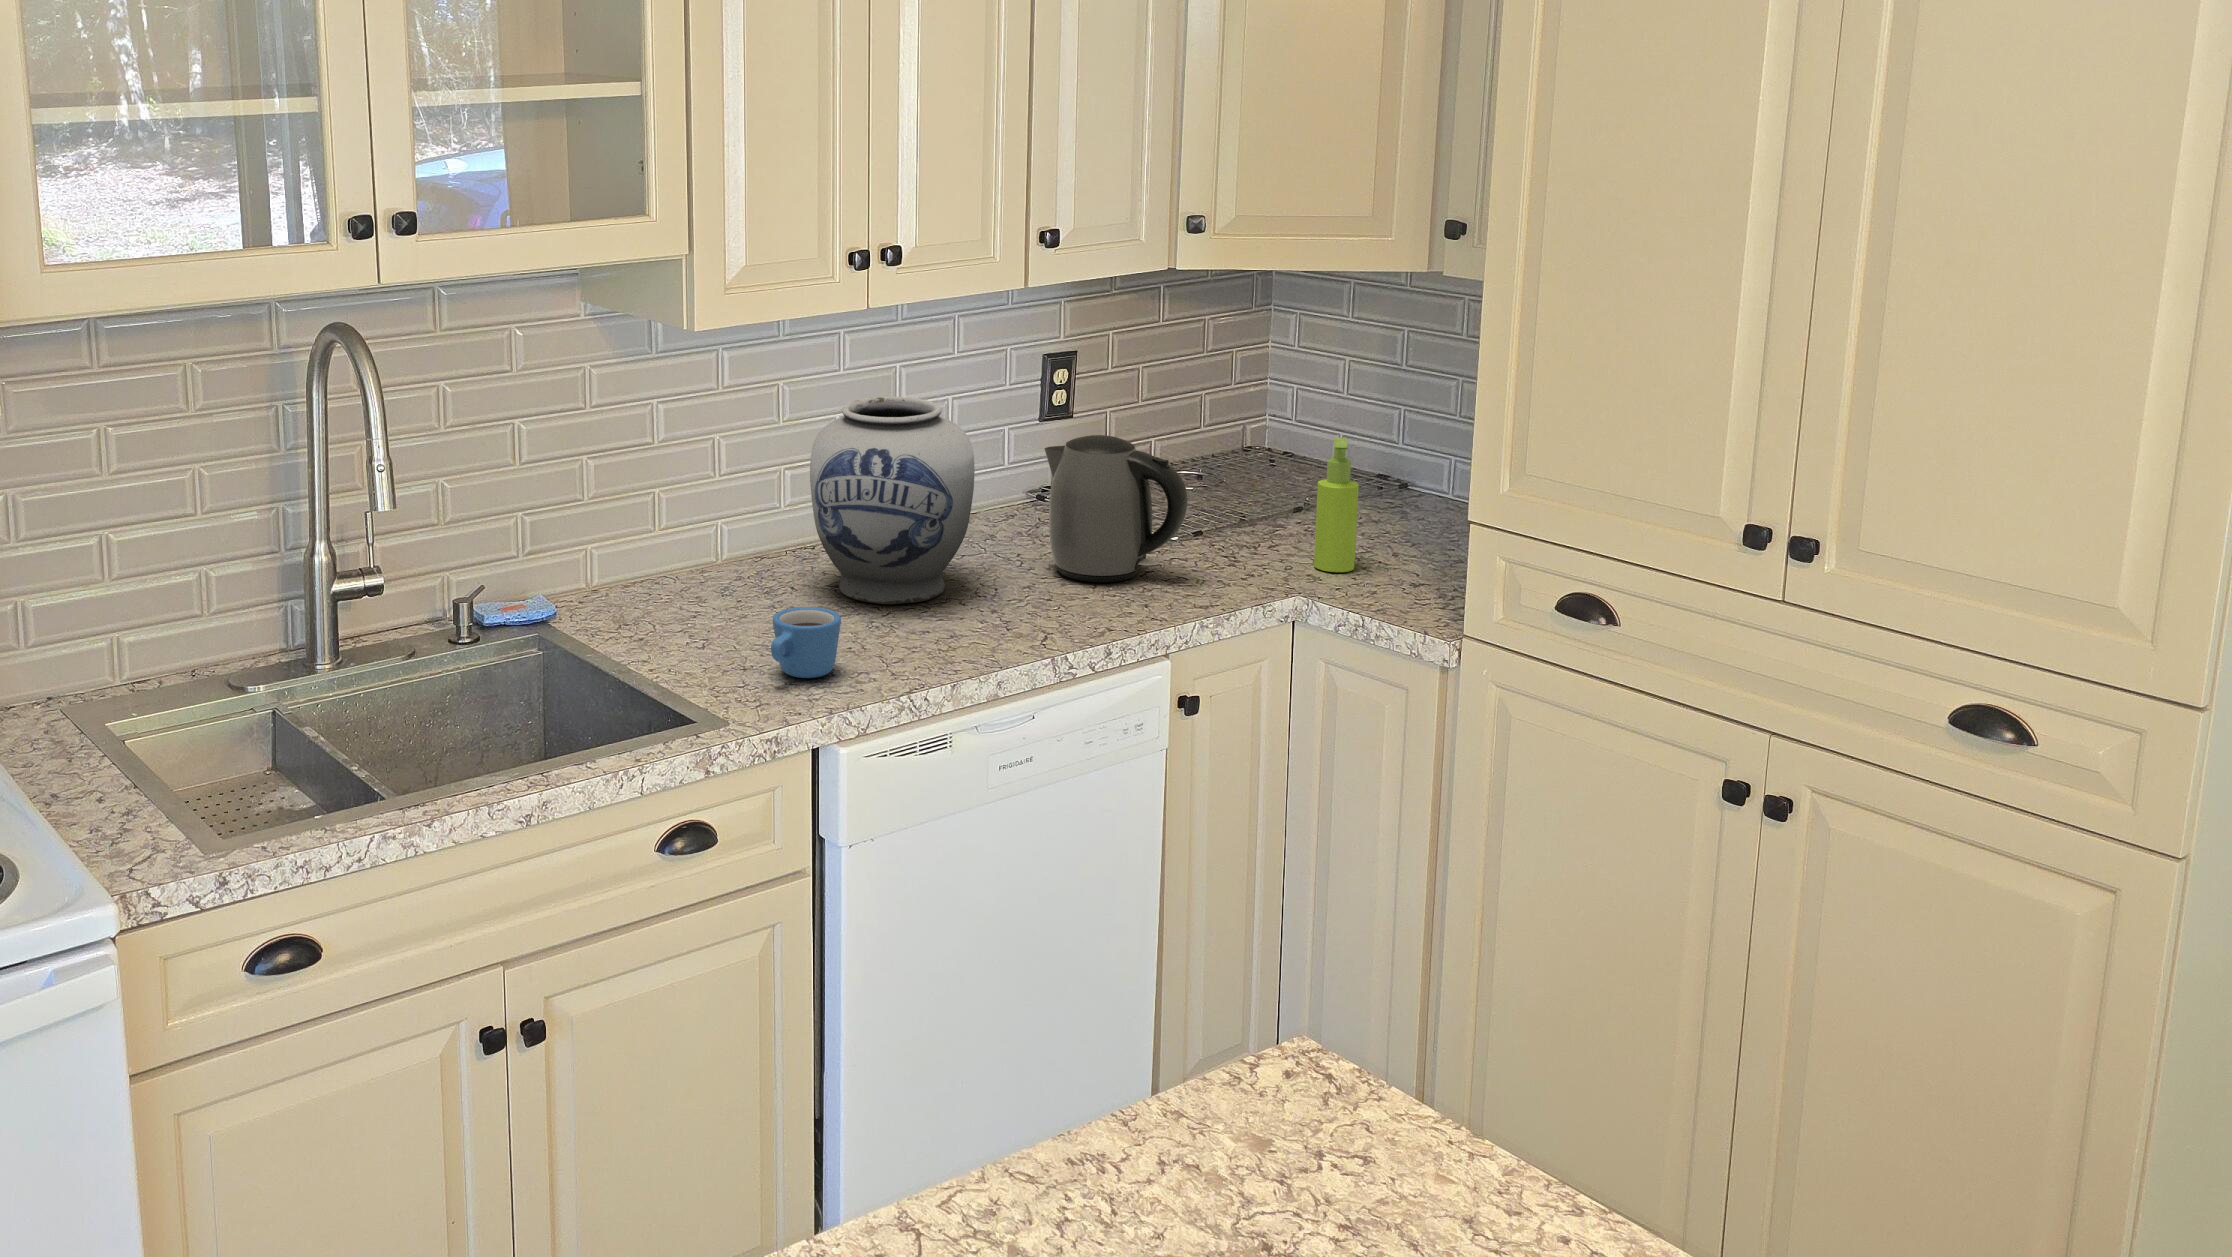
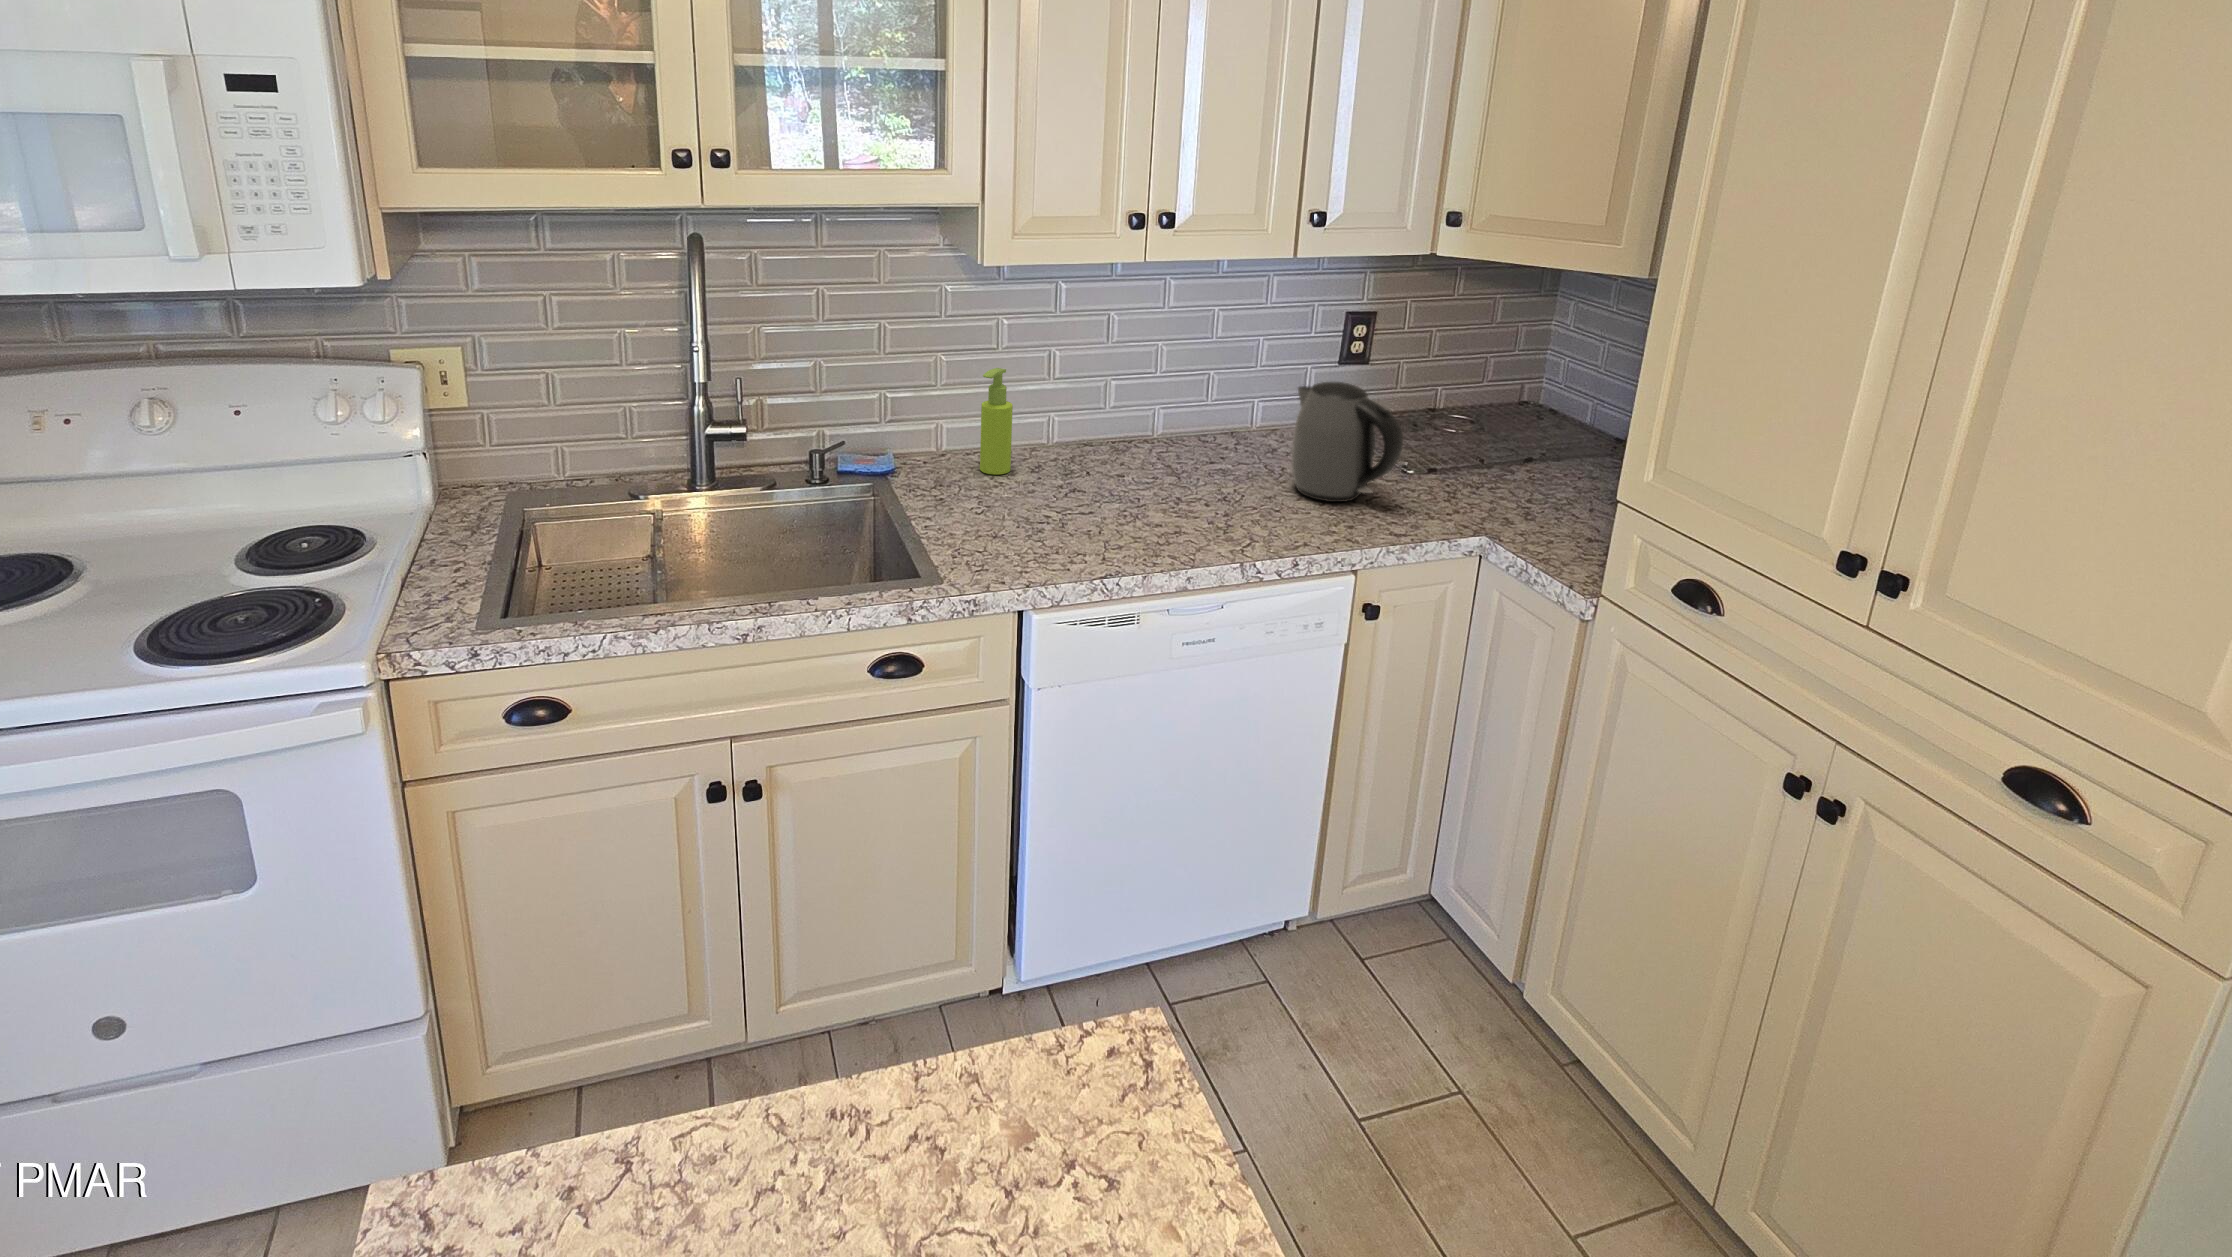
vase: present [810,397,975,604] -> none [1096,330,1228,497]
soap dispenser: present [1314,437,1359,572] -> present [980,368,1013,475]
mug: present [771,607,841,678] -> none [1003,493,1068,551]

